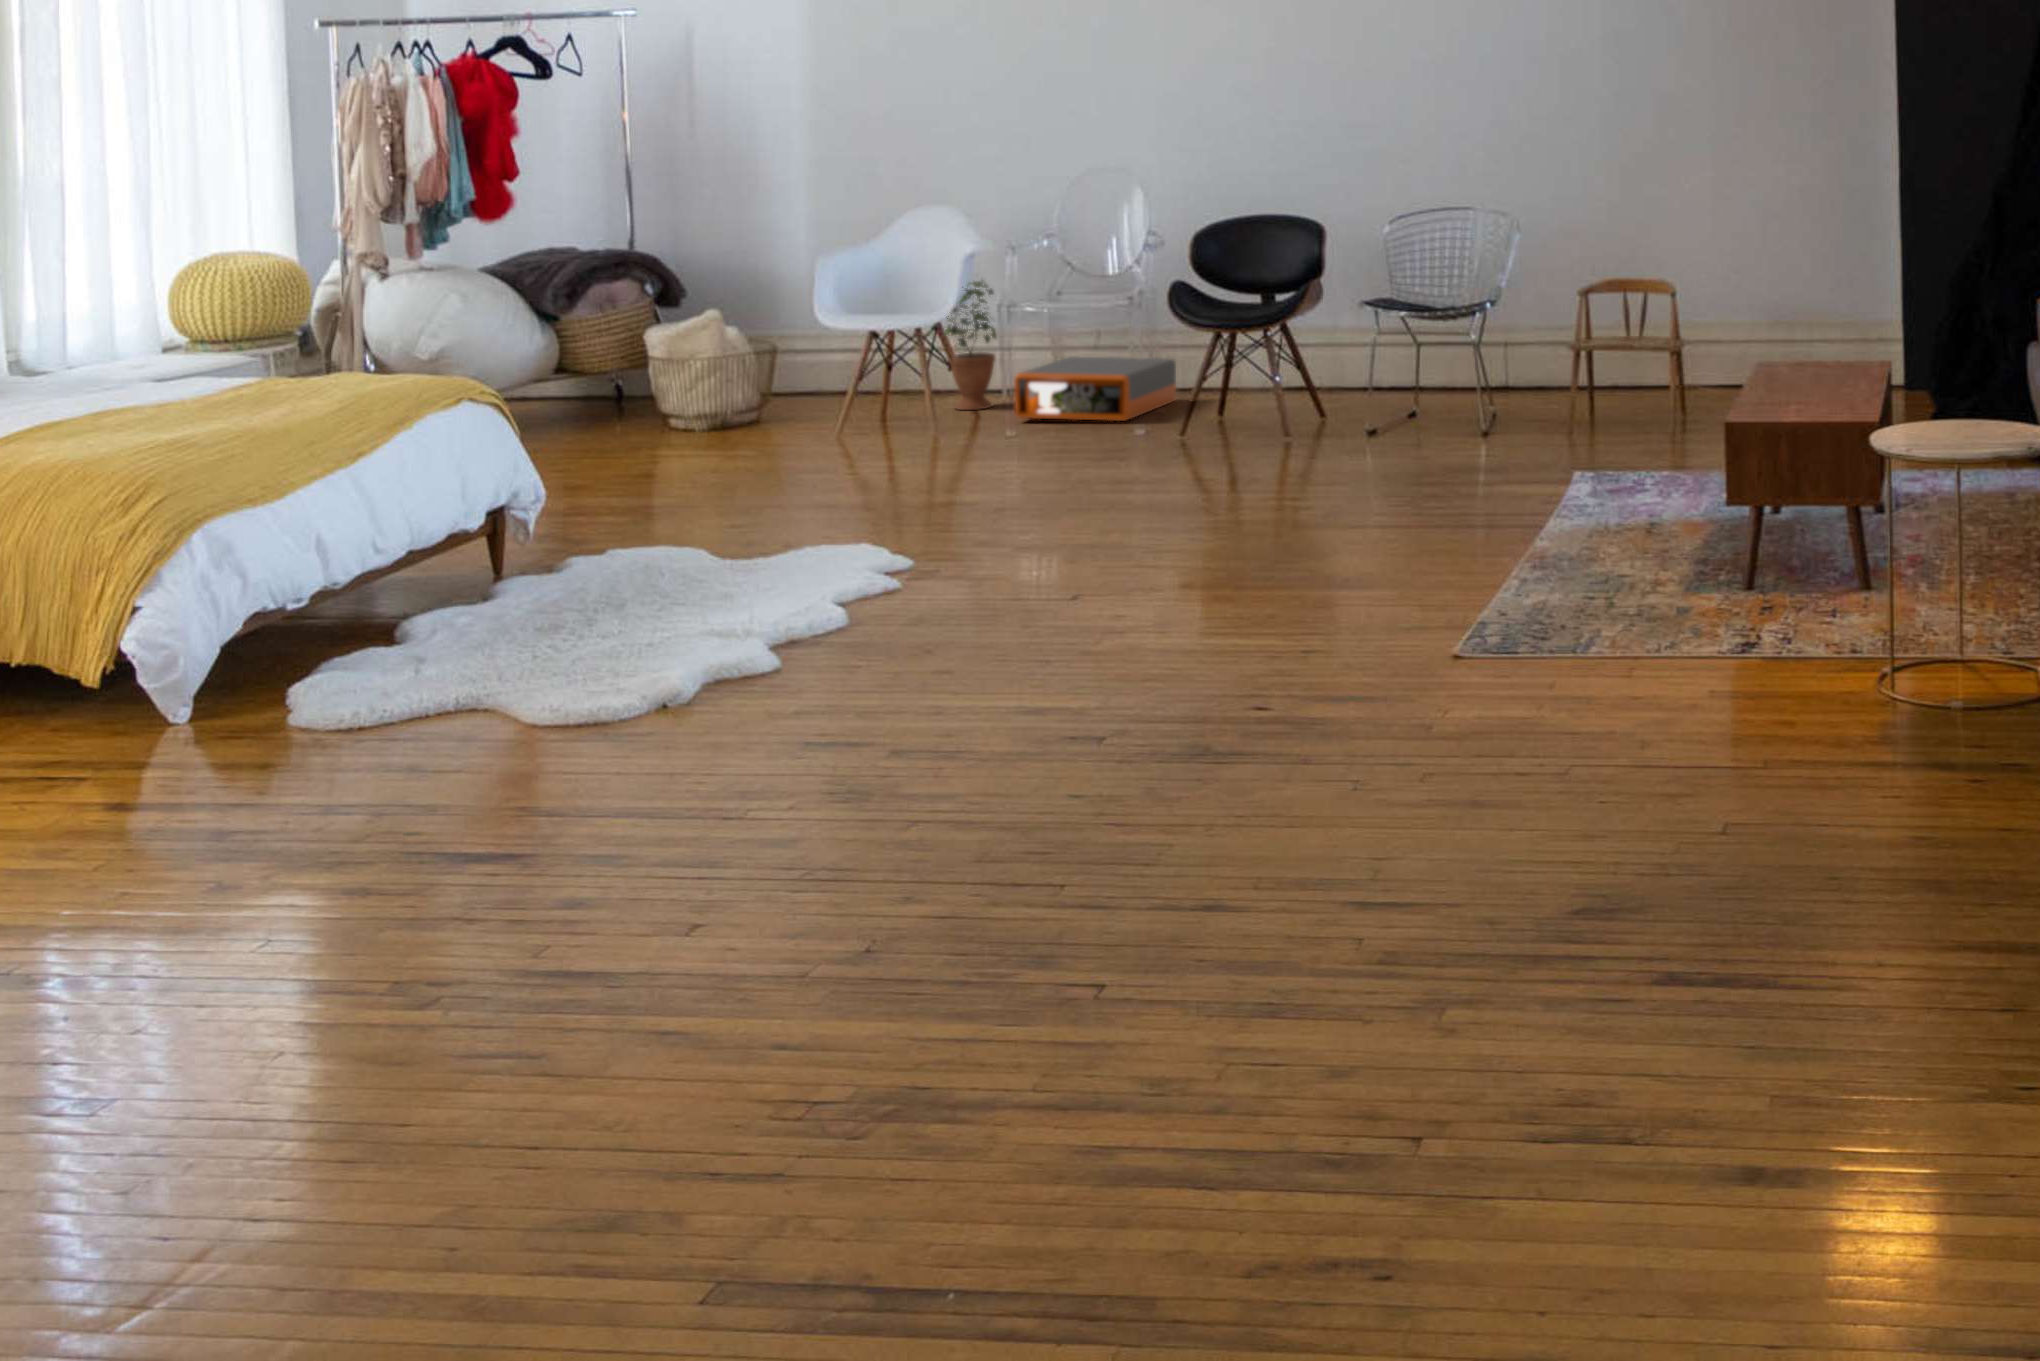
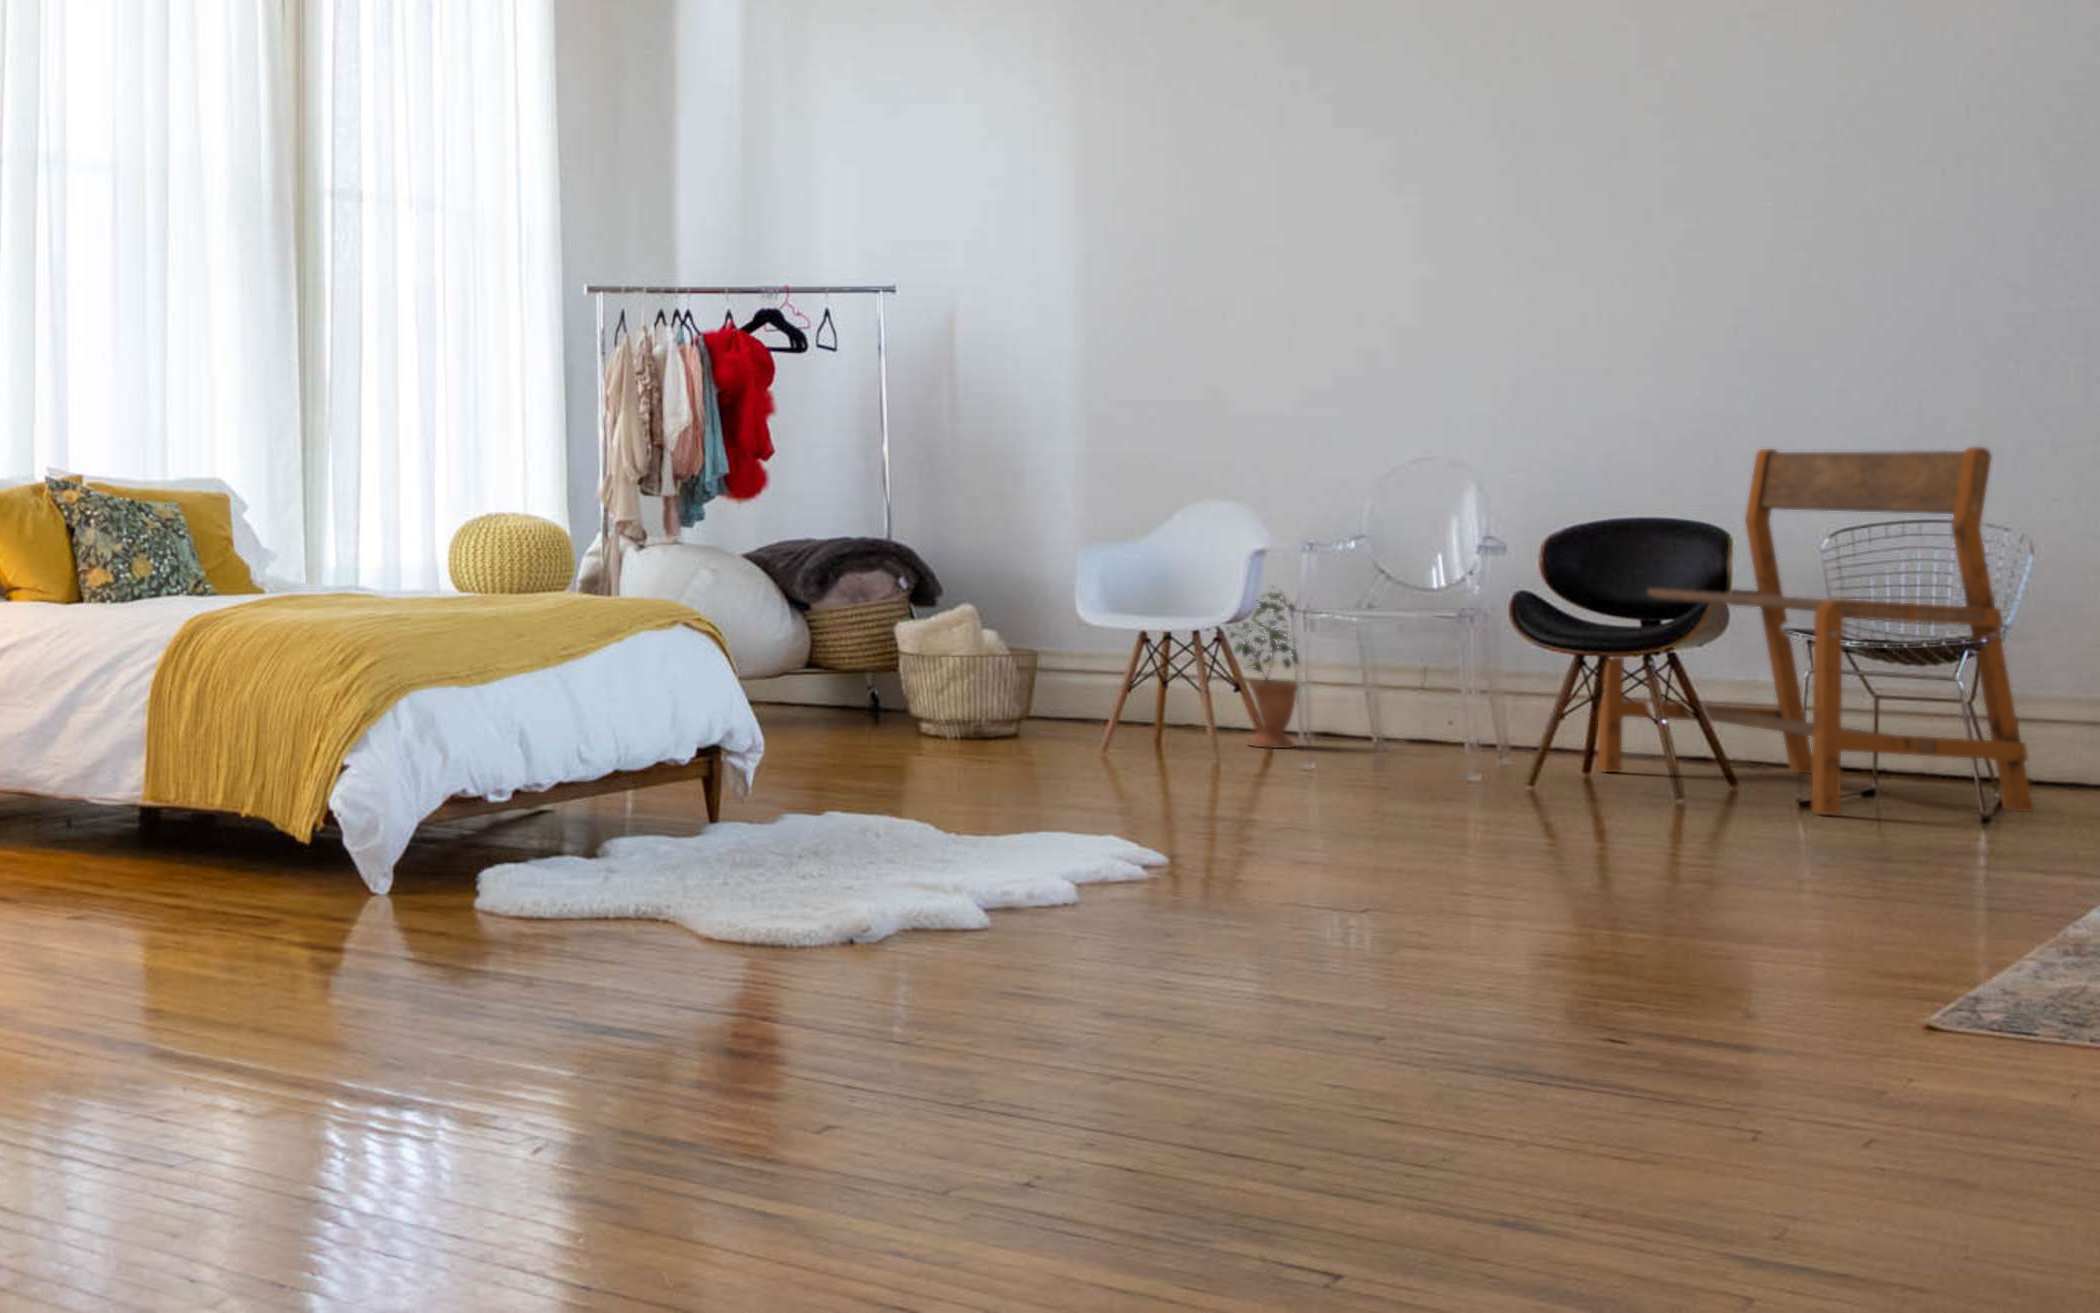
bench: none [1220,151,1503,438] -> present [1597,447,2033,814]
storage box: present [1014,357,1176,421] -> none [1318,694,1537,770]

